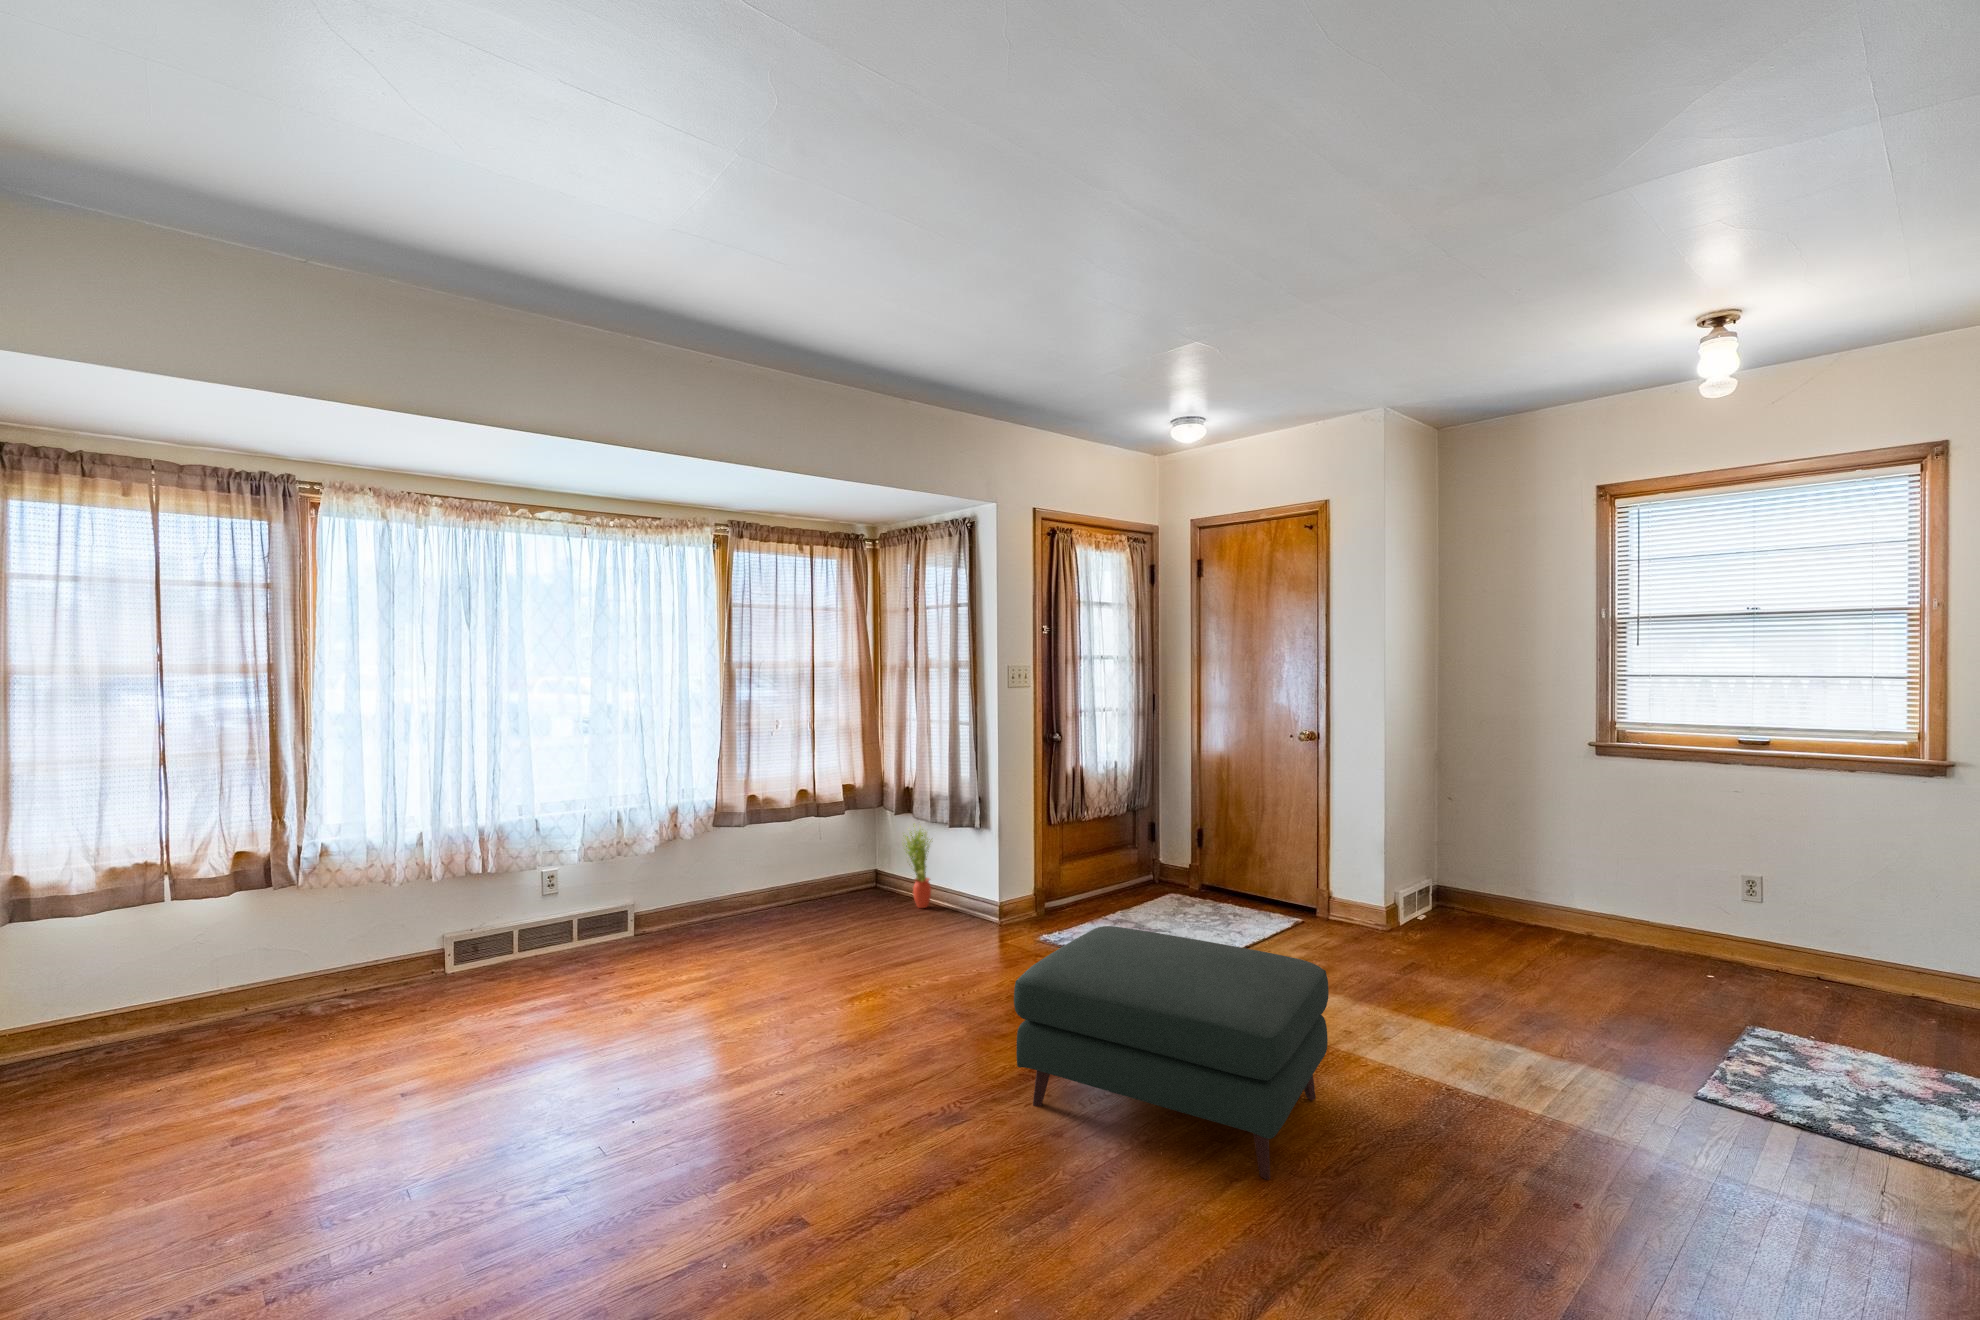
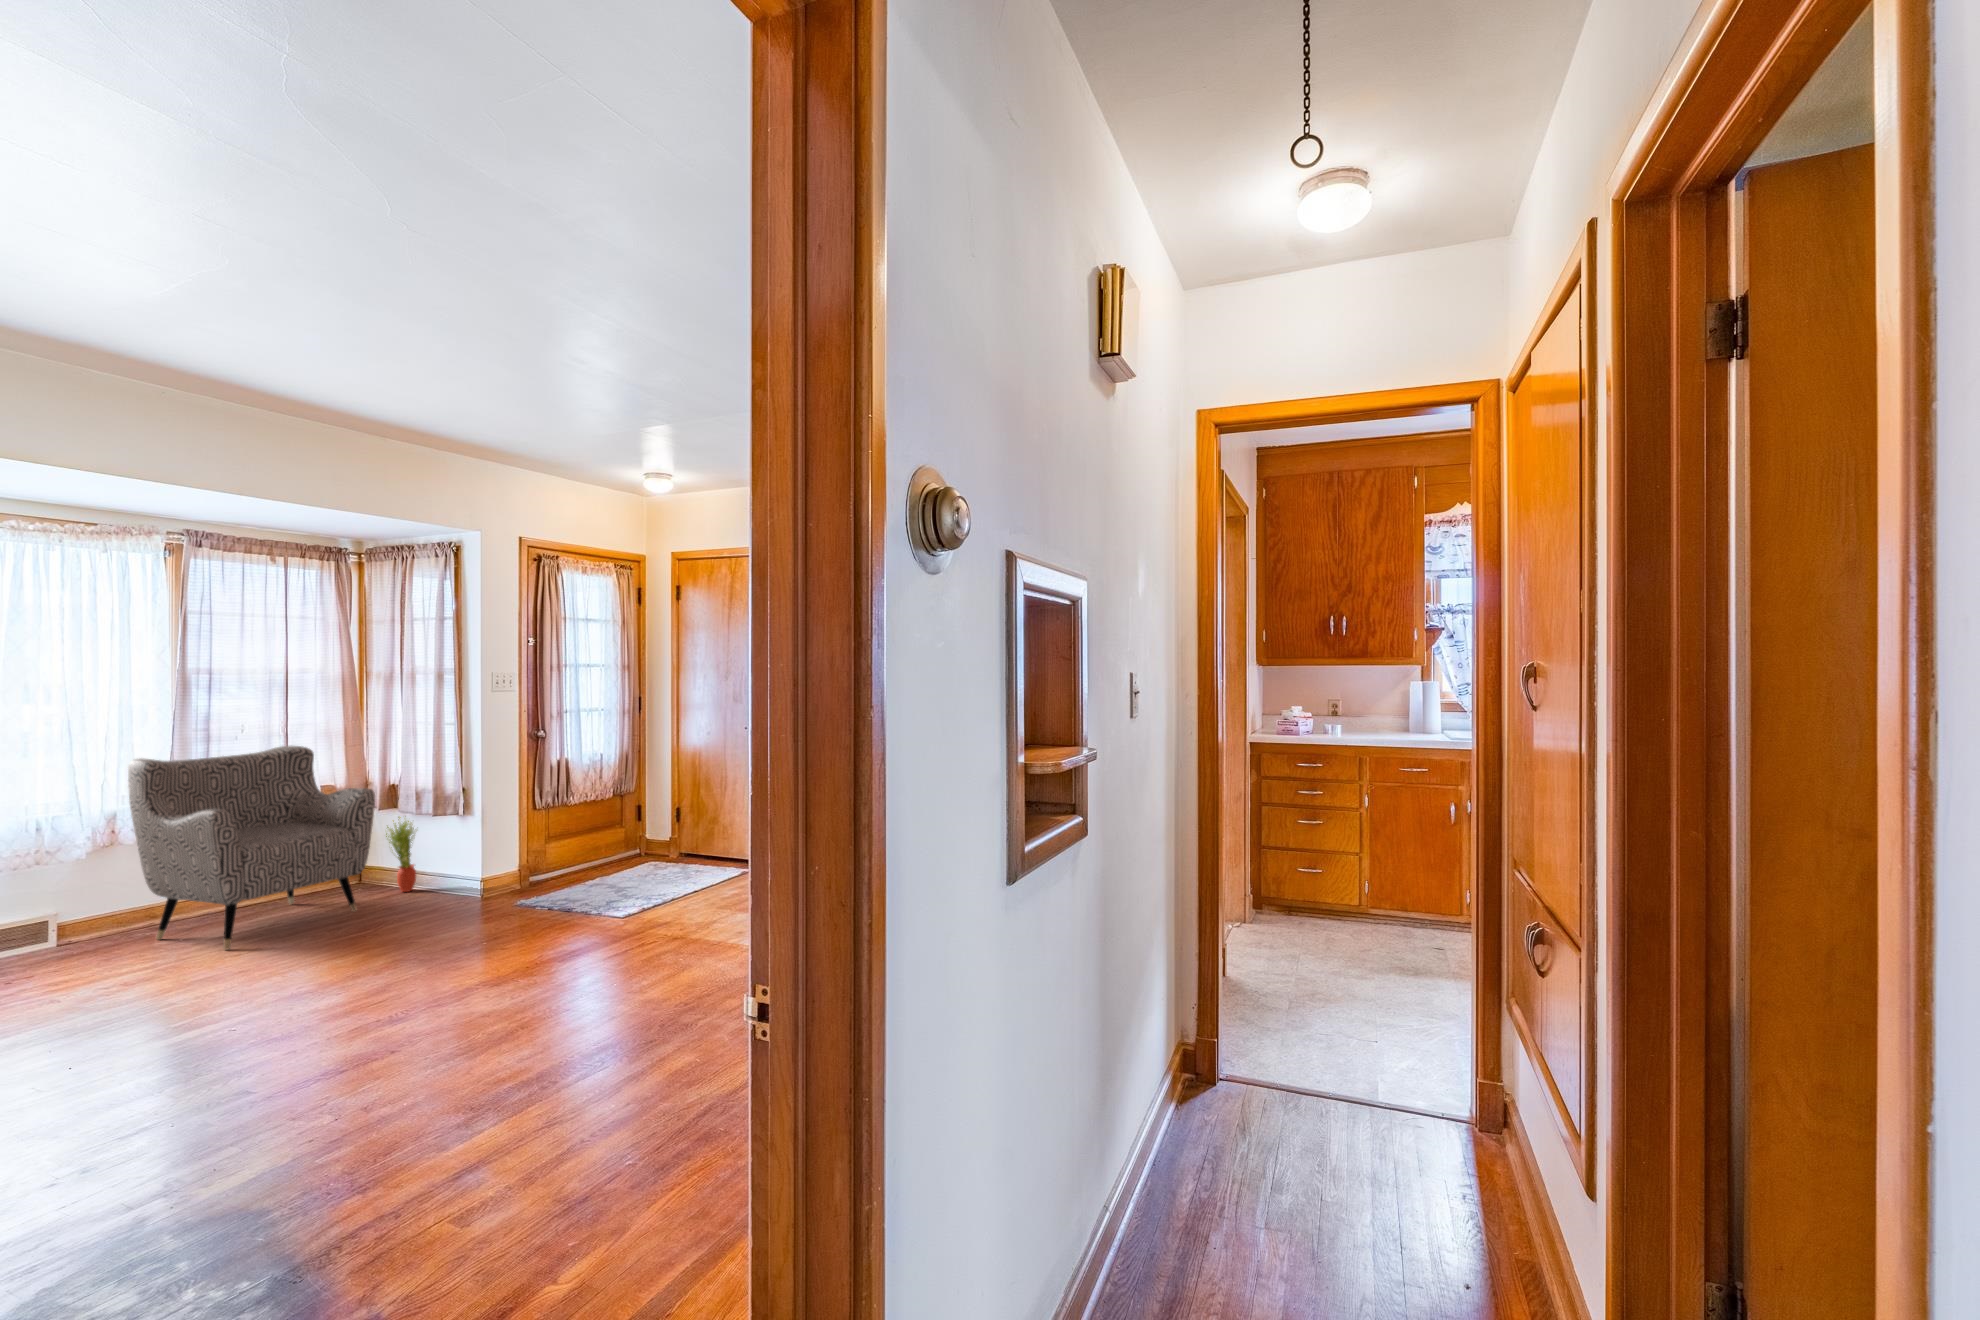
armchair: none [689,743,896,966] -> present [128,746,375,950]
ottoman: present [1014,926,1329,1180] -> none [454,869,699,1007]

